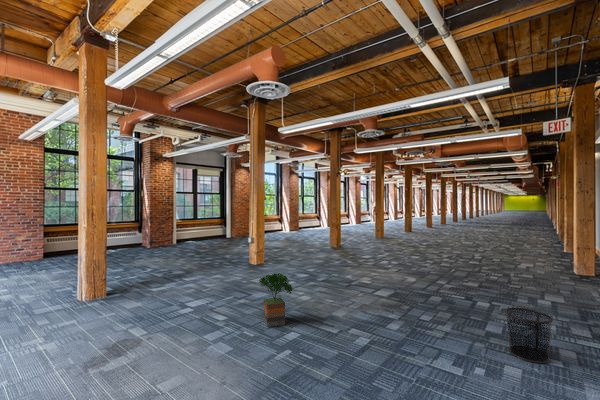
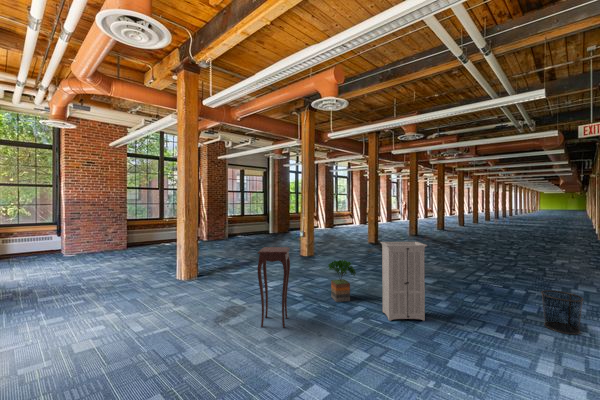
storage cabinet: none [318,249,373,353] -> present [380,241,427,321]
side table: none [145,261,199,371] -> present [258,247,290,328]

